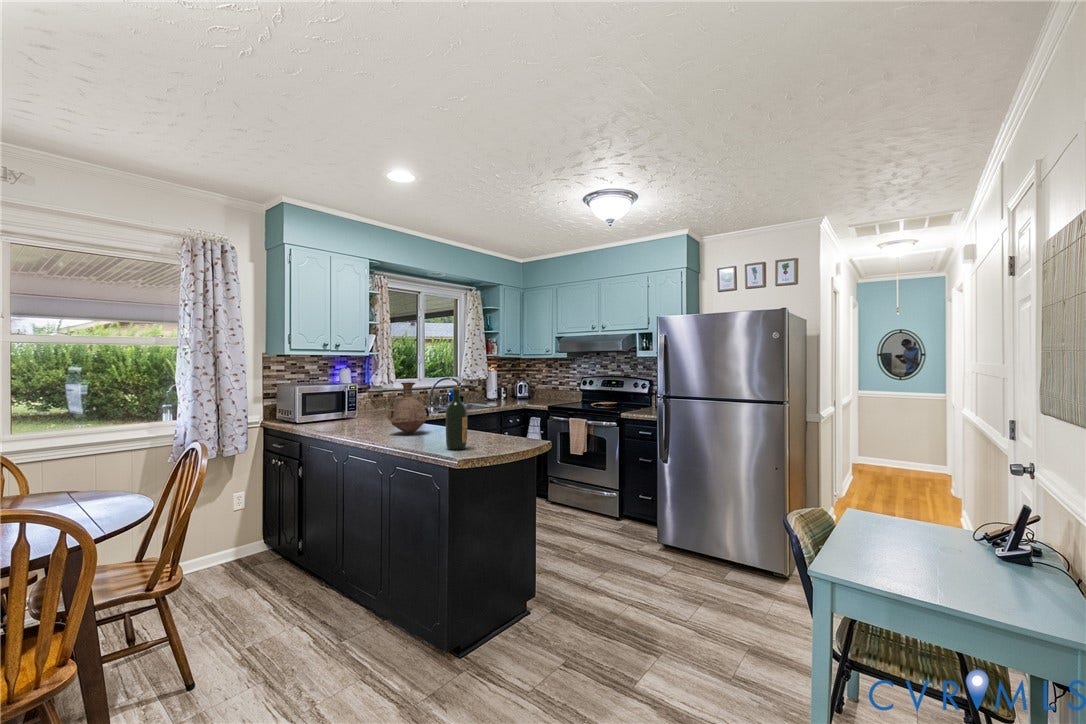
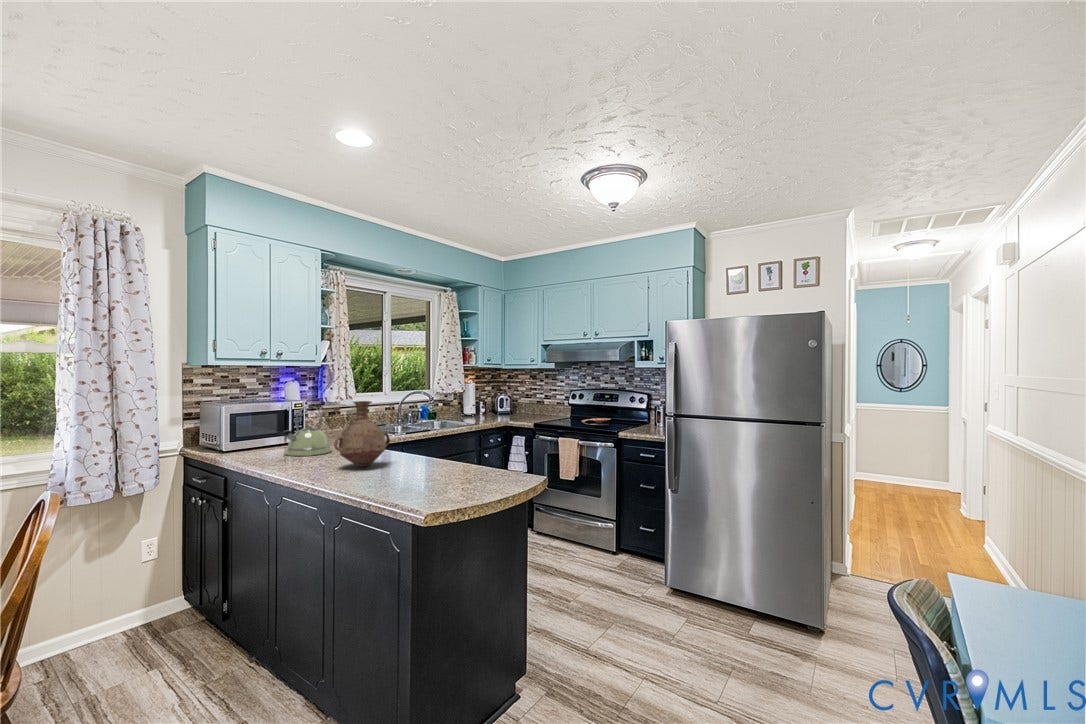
kettle: none [345,387,382,427] -> present [284,406,331,456]
wine bottle: present [446,387,467,450] -> none [408,409,437,495]

